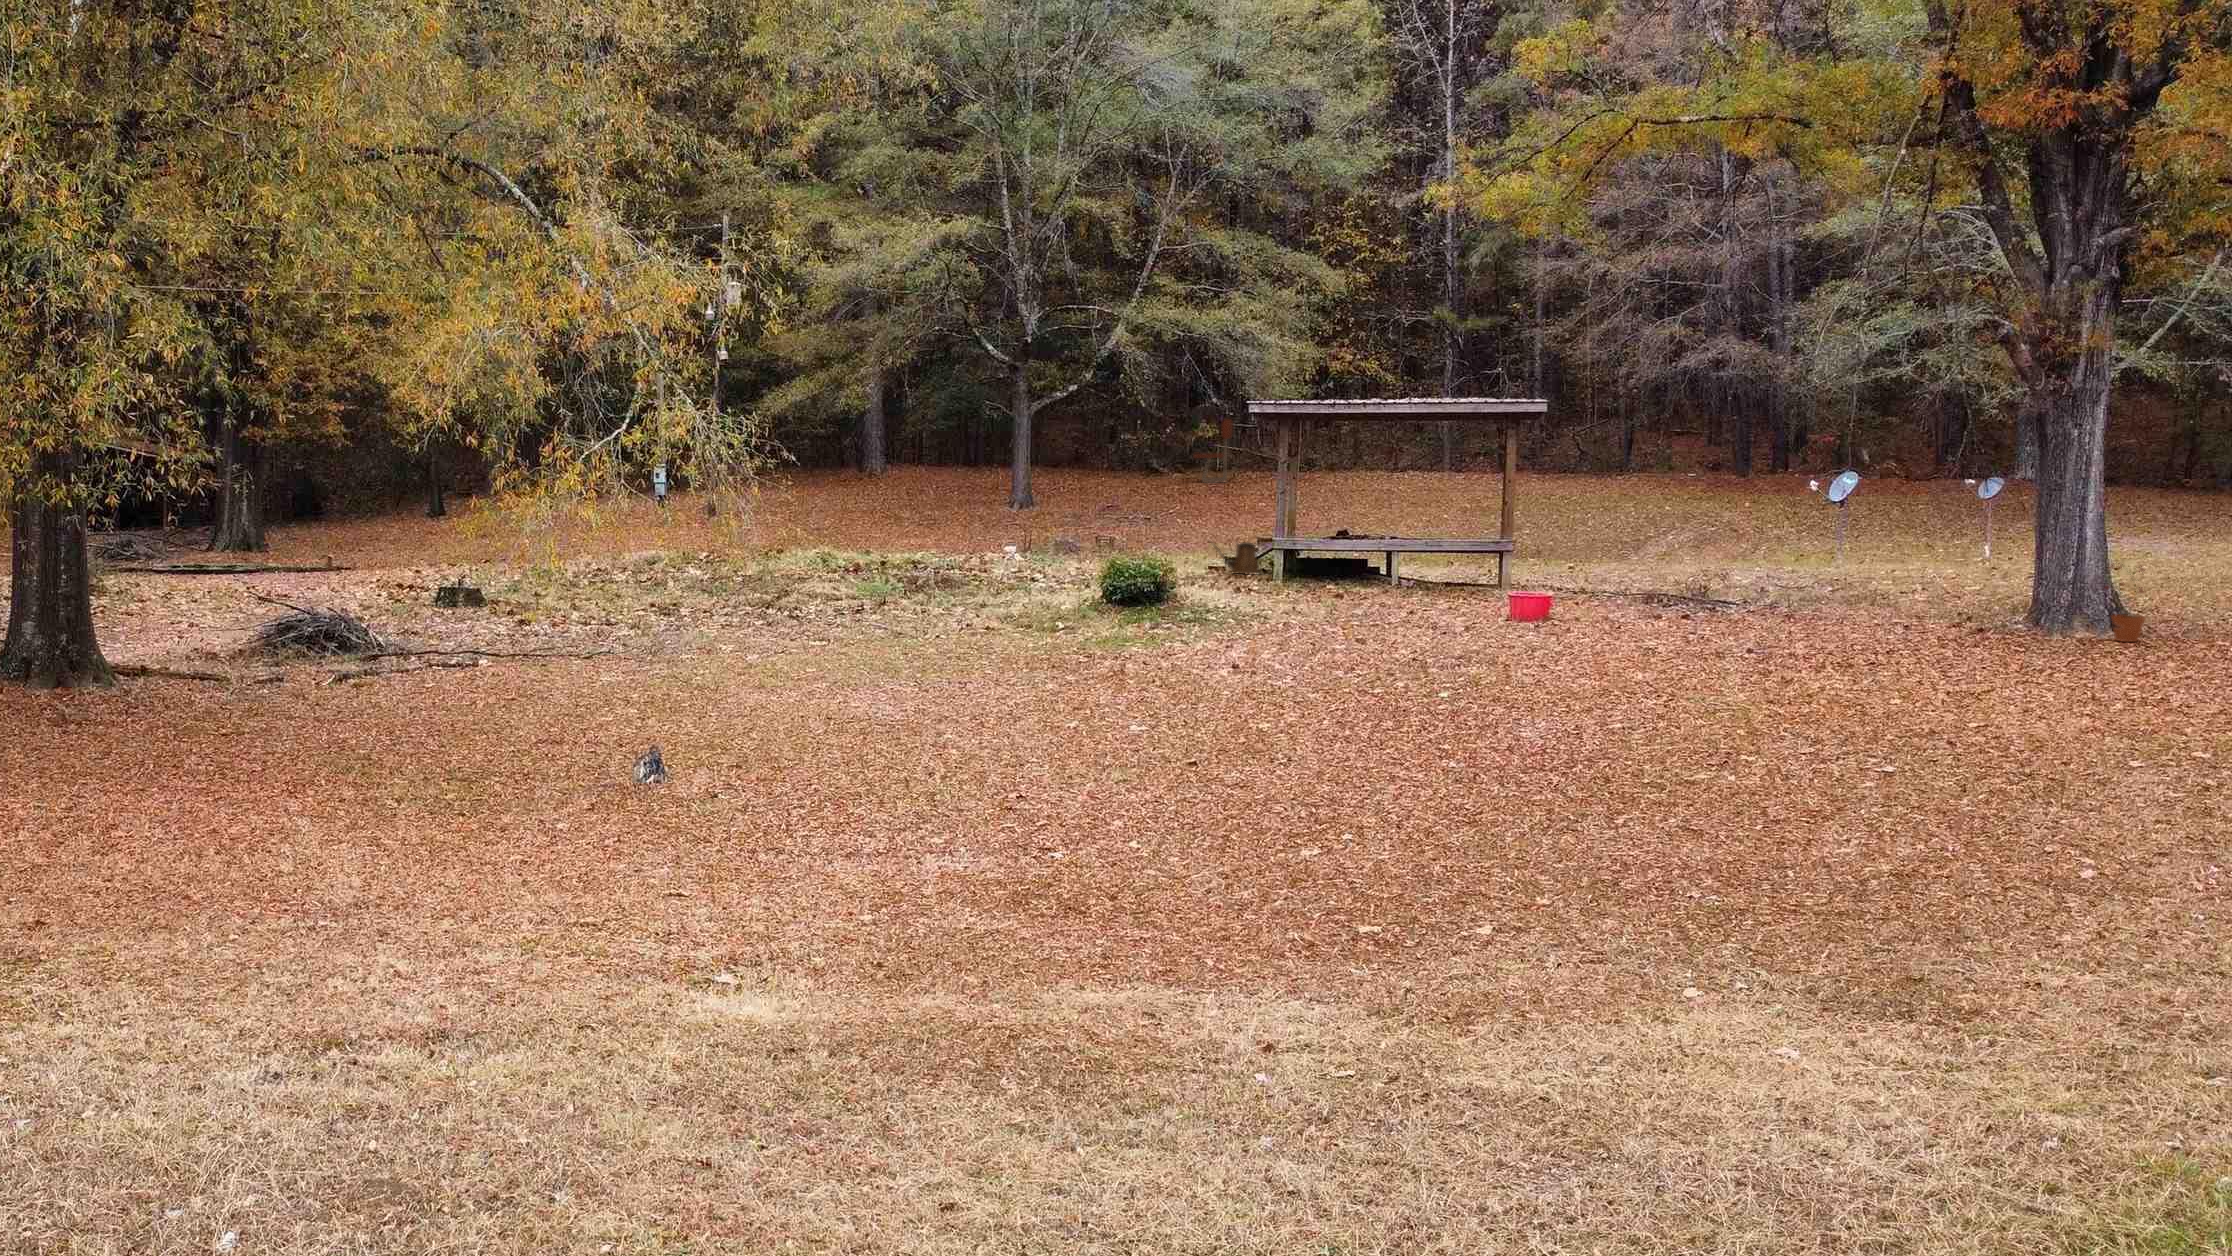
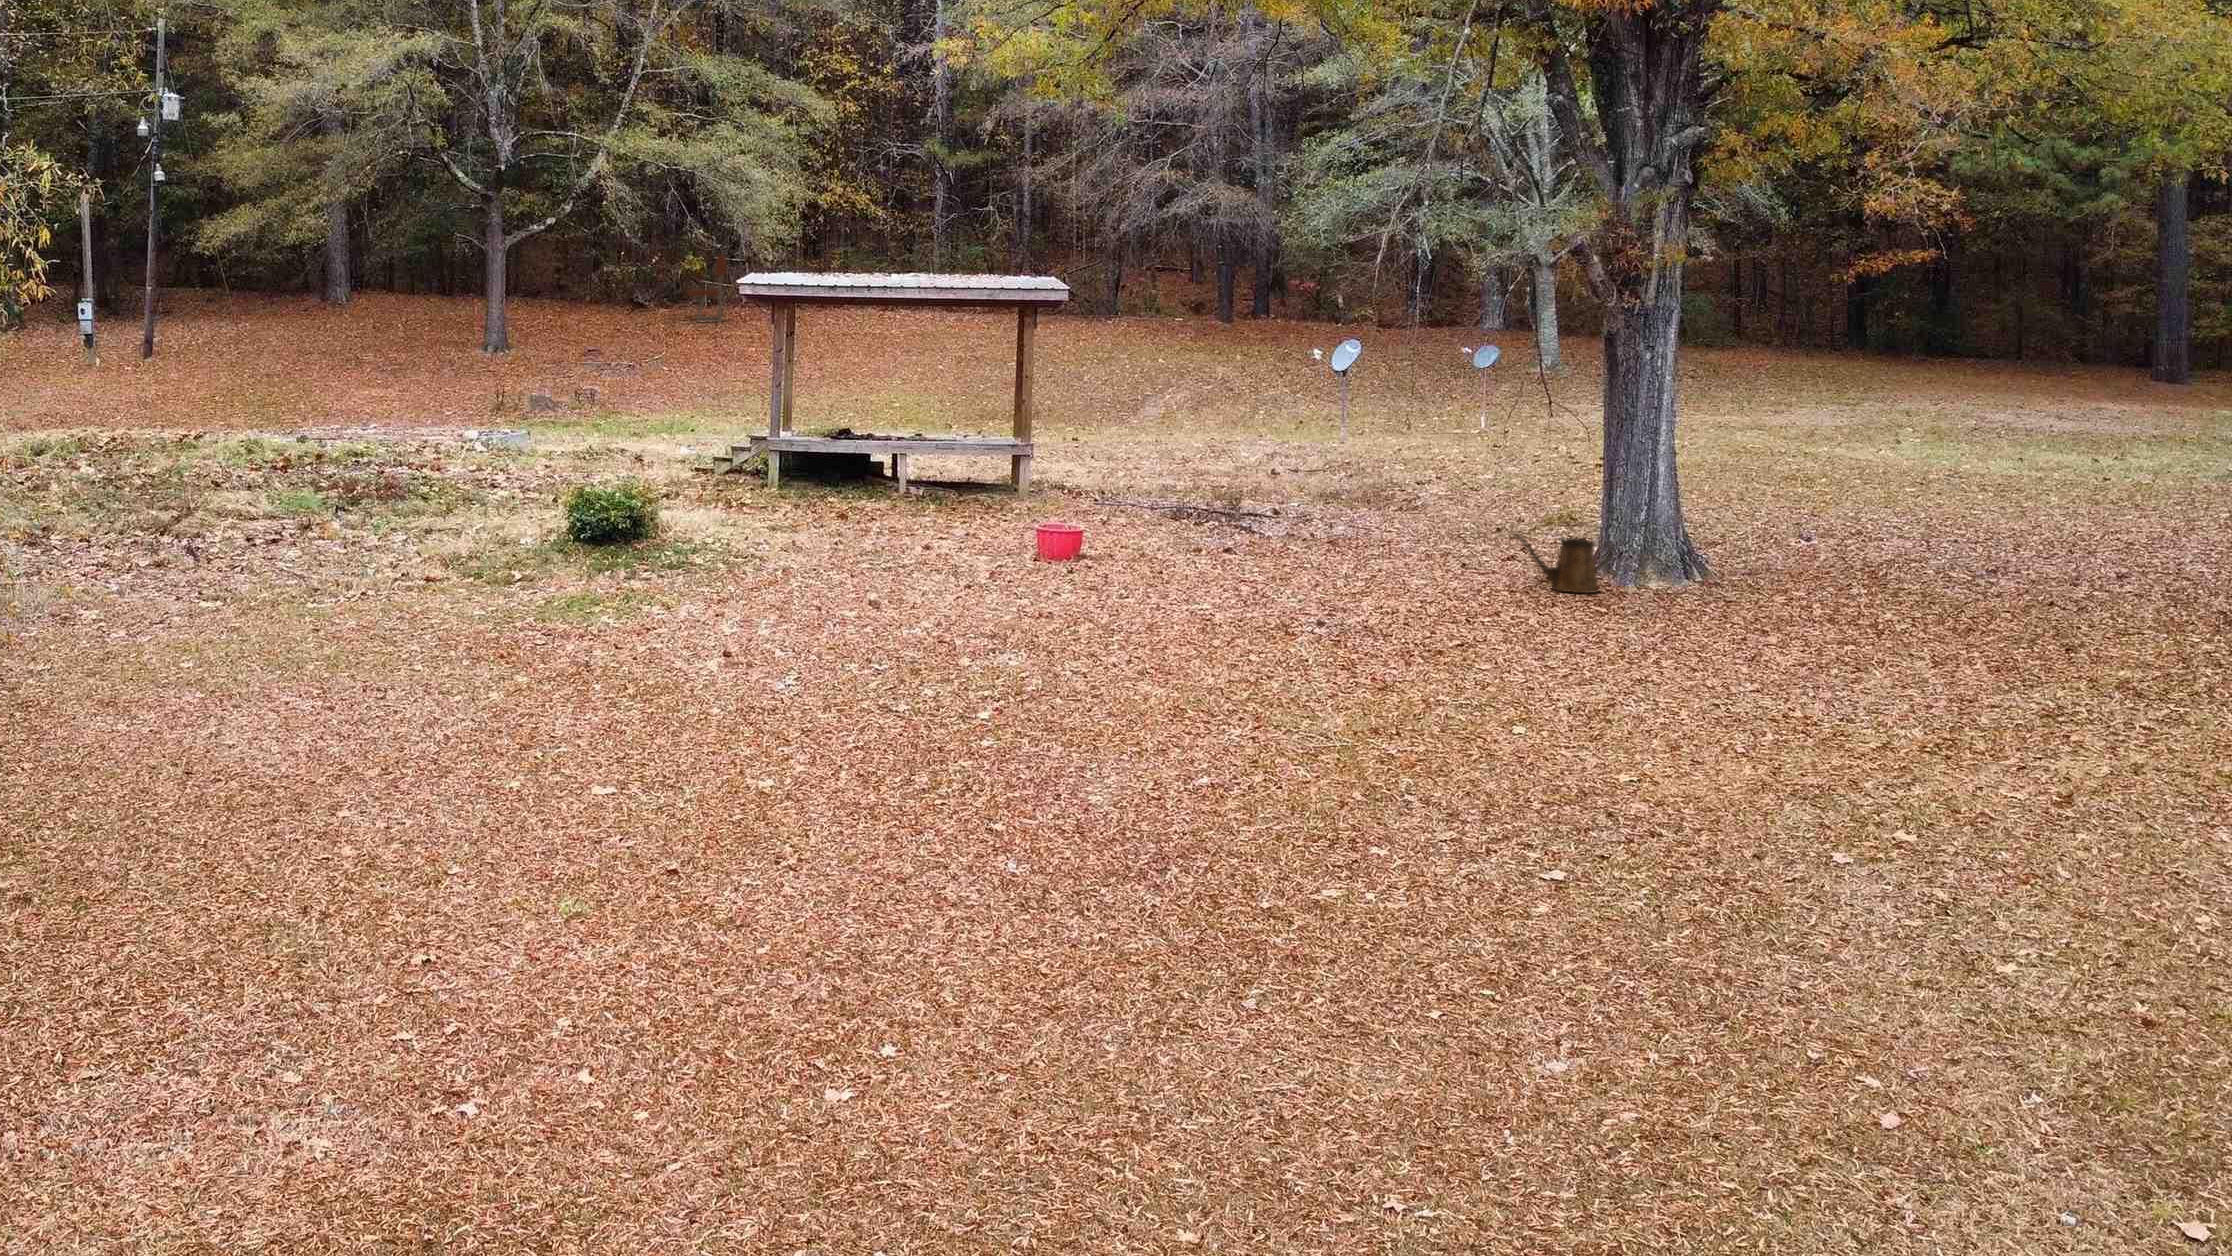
watering can: present [1214,542,1259,574] -> present [1514,533,1613,593]
potted plant: present [2105,563,2149,642] -> none [1675,505,1725,596]

